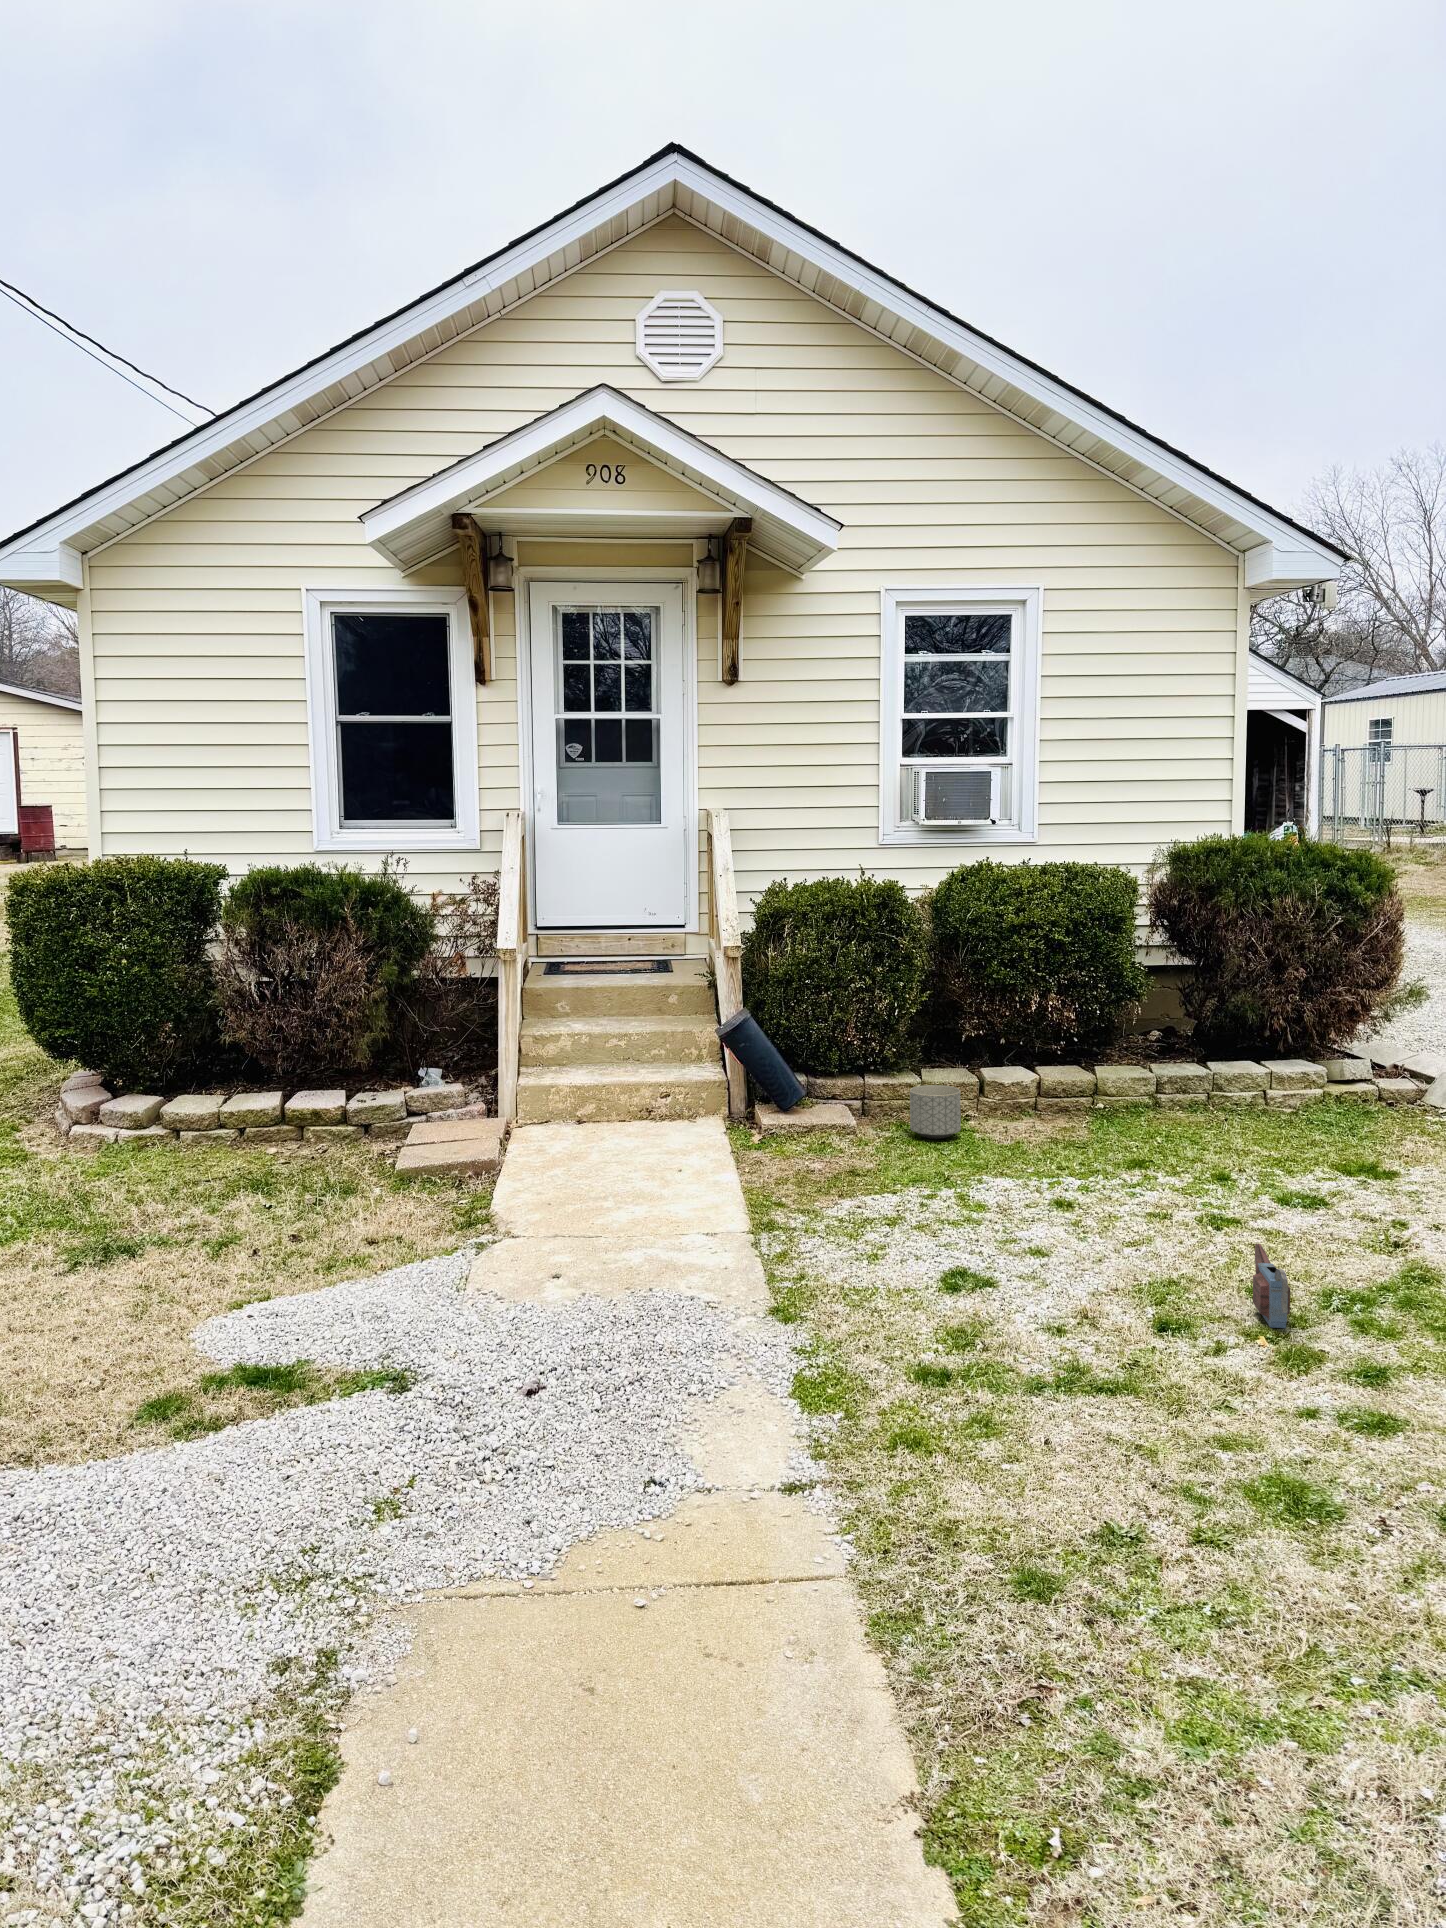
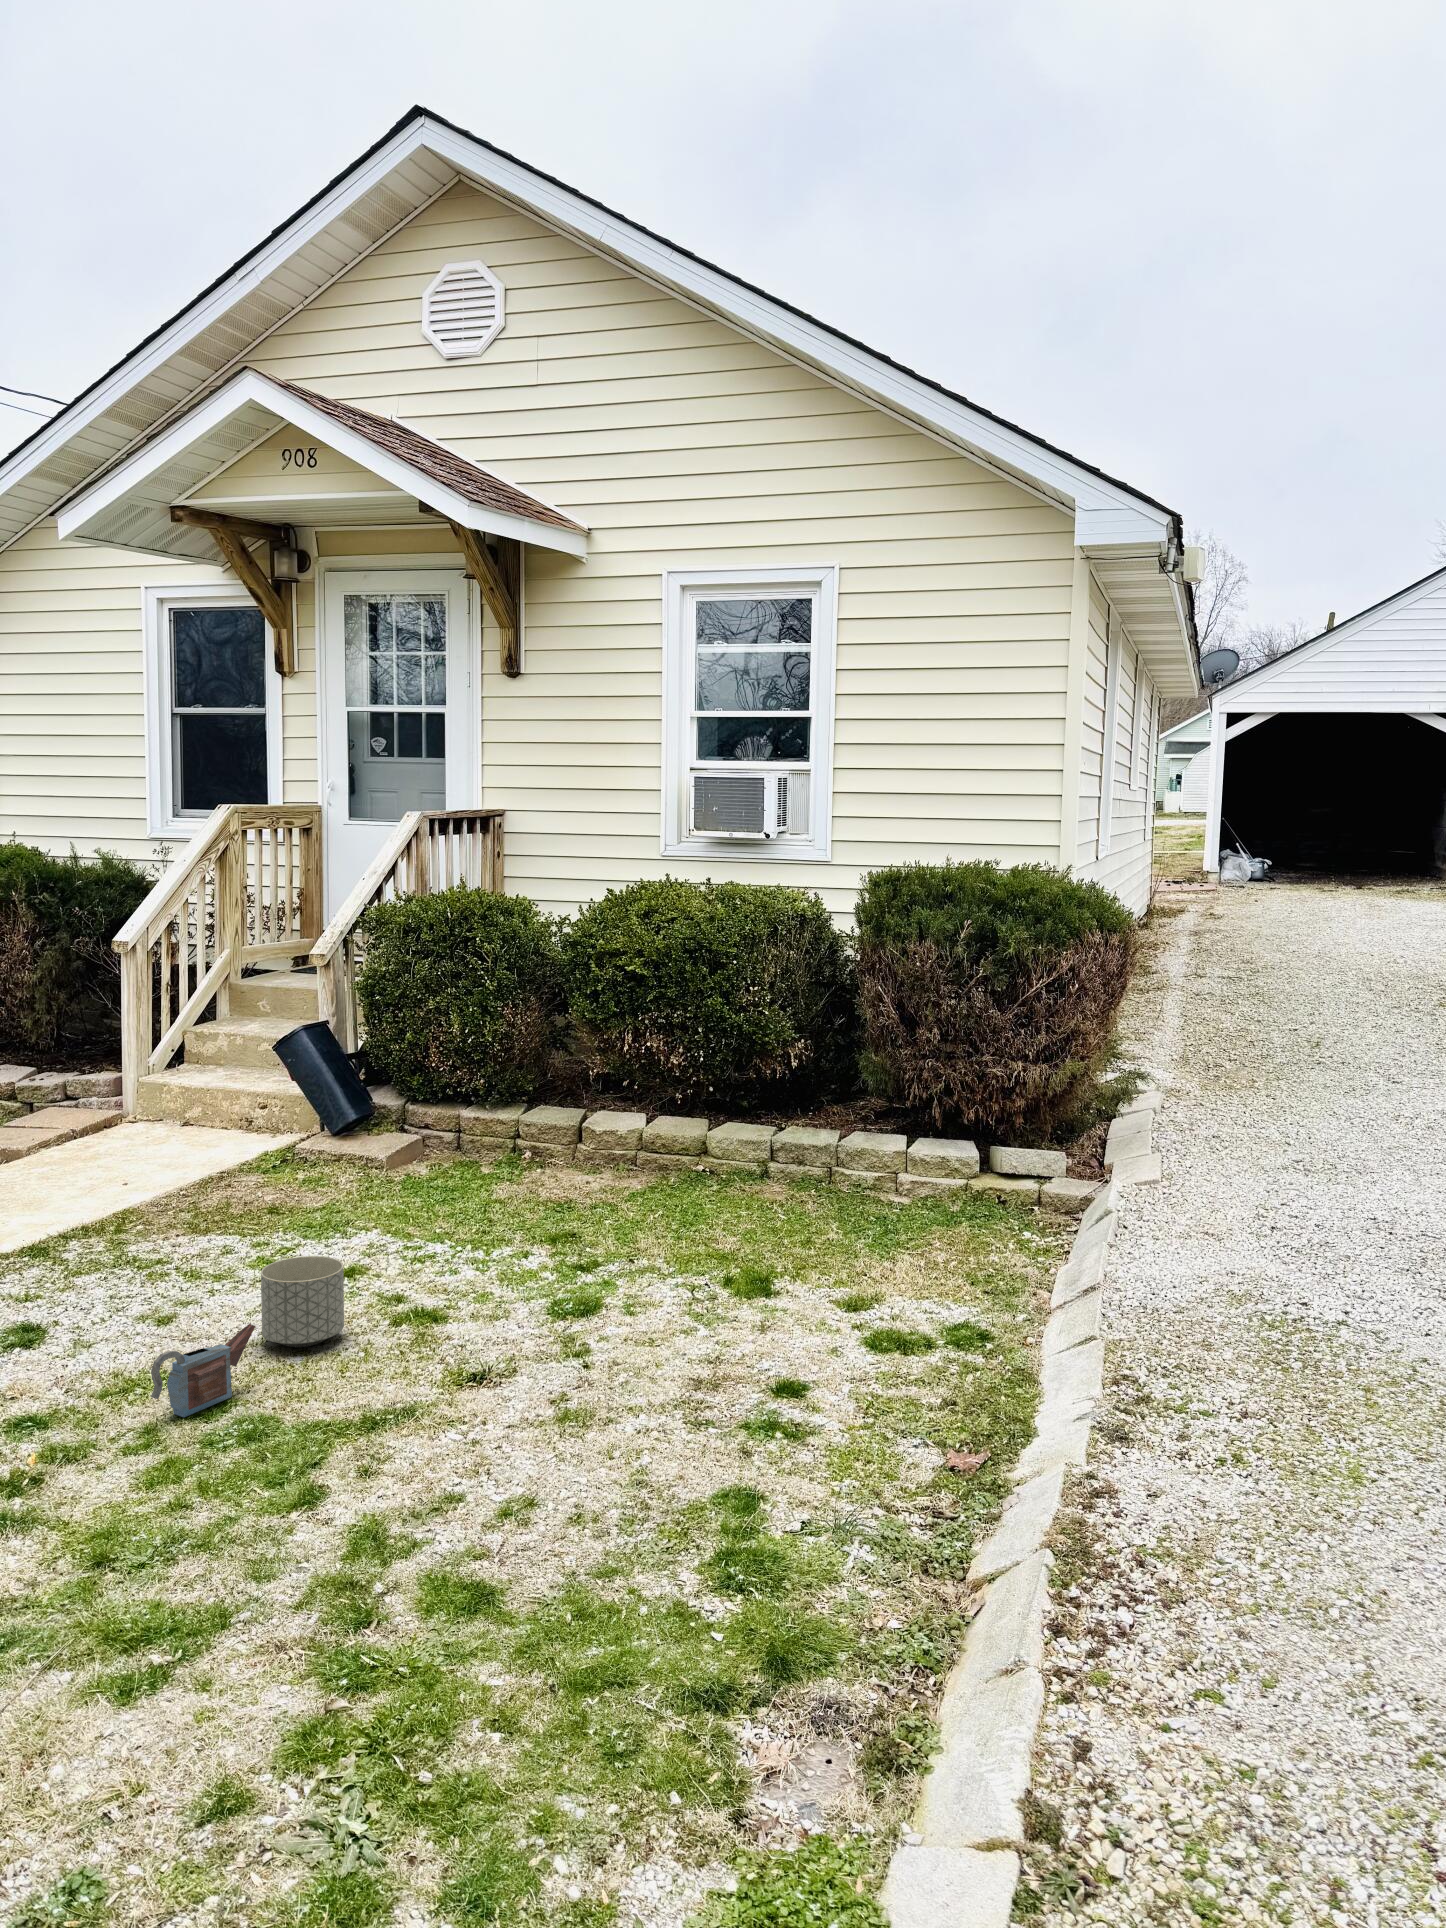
planter: present [910,1085,961,1139] -> present [261,1256,344,1347]

